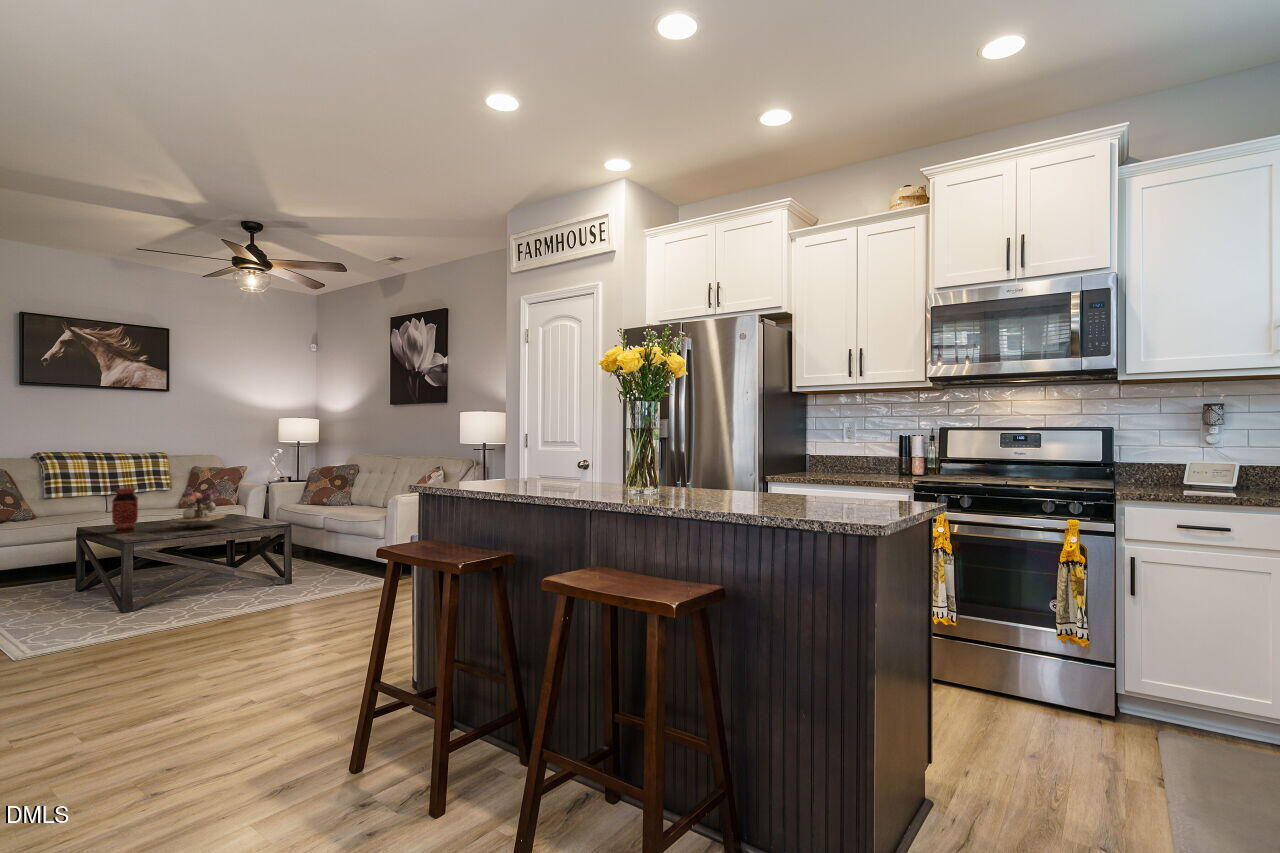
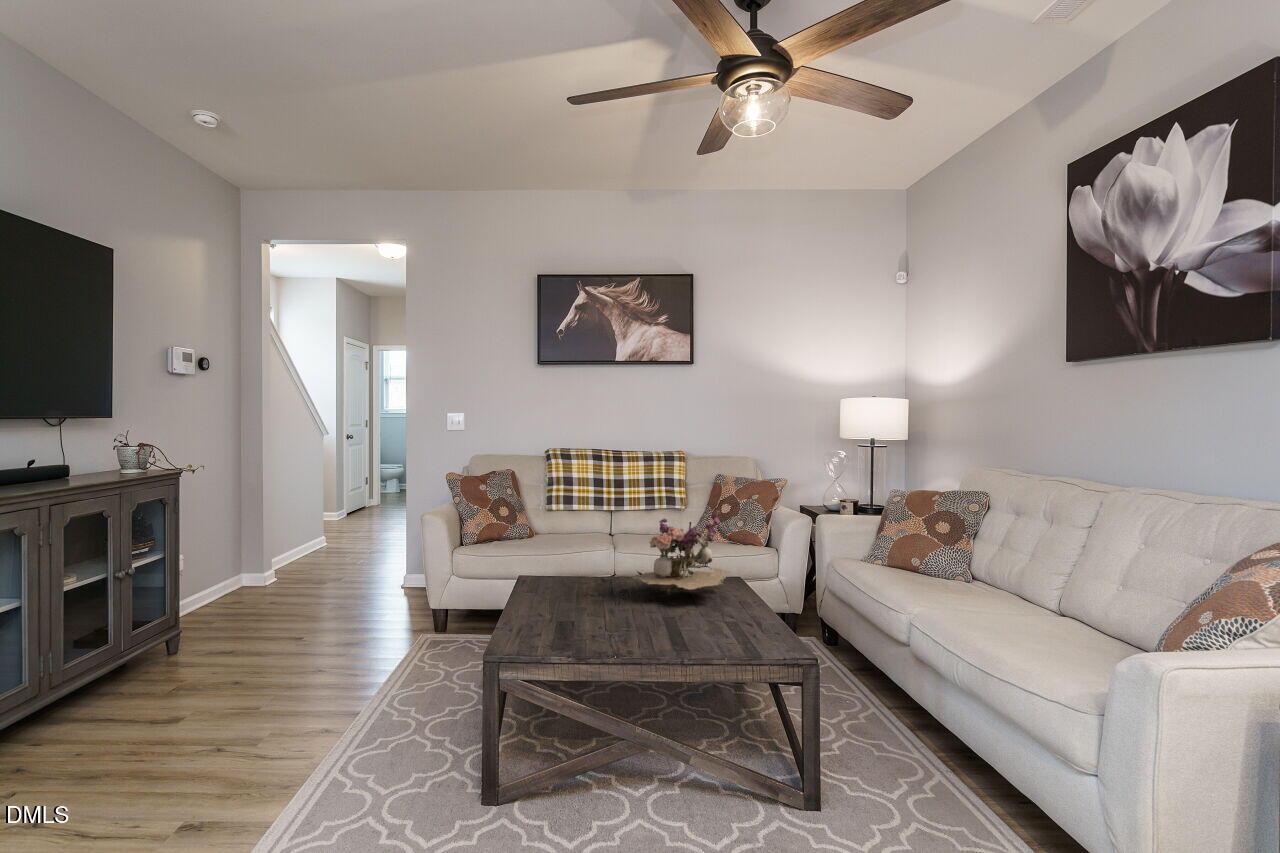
vase: present [112,488,138,533] -> none [555,509,598,589]

